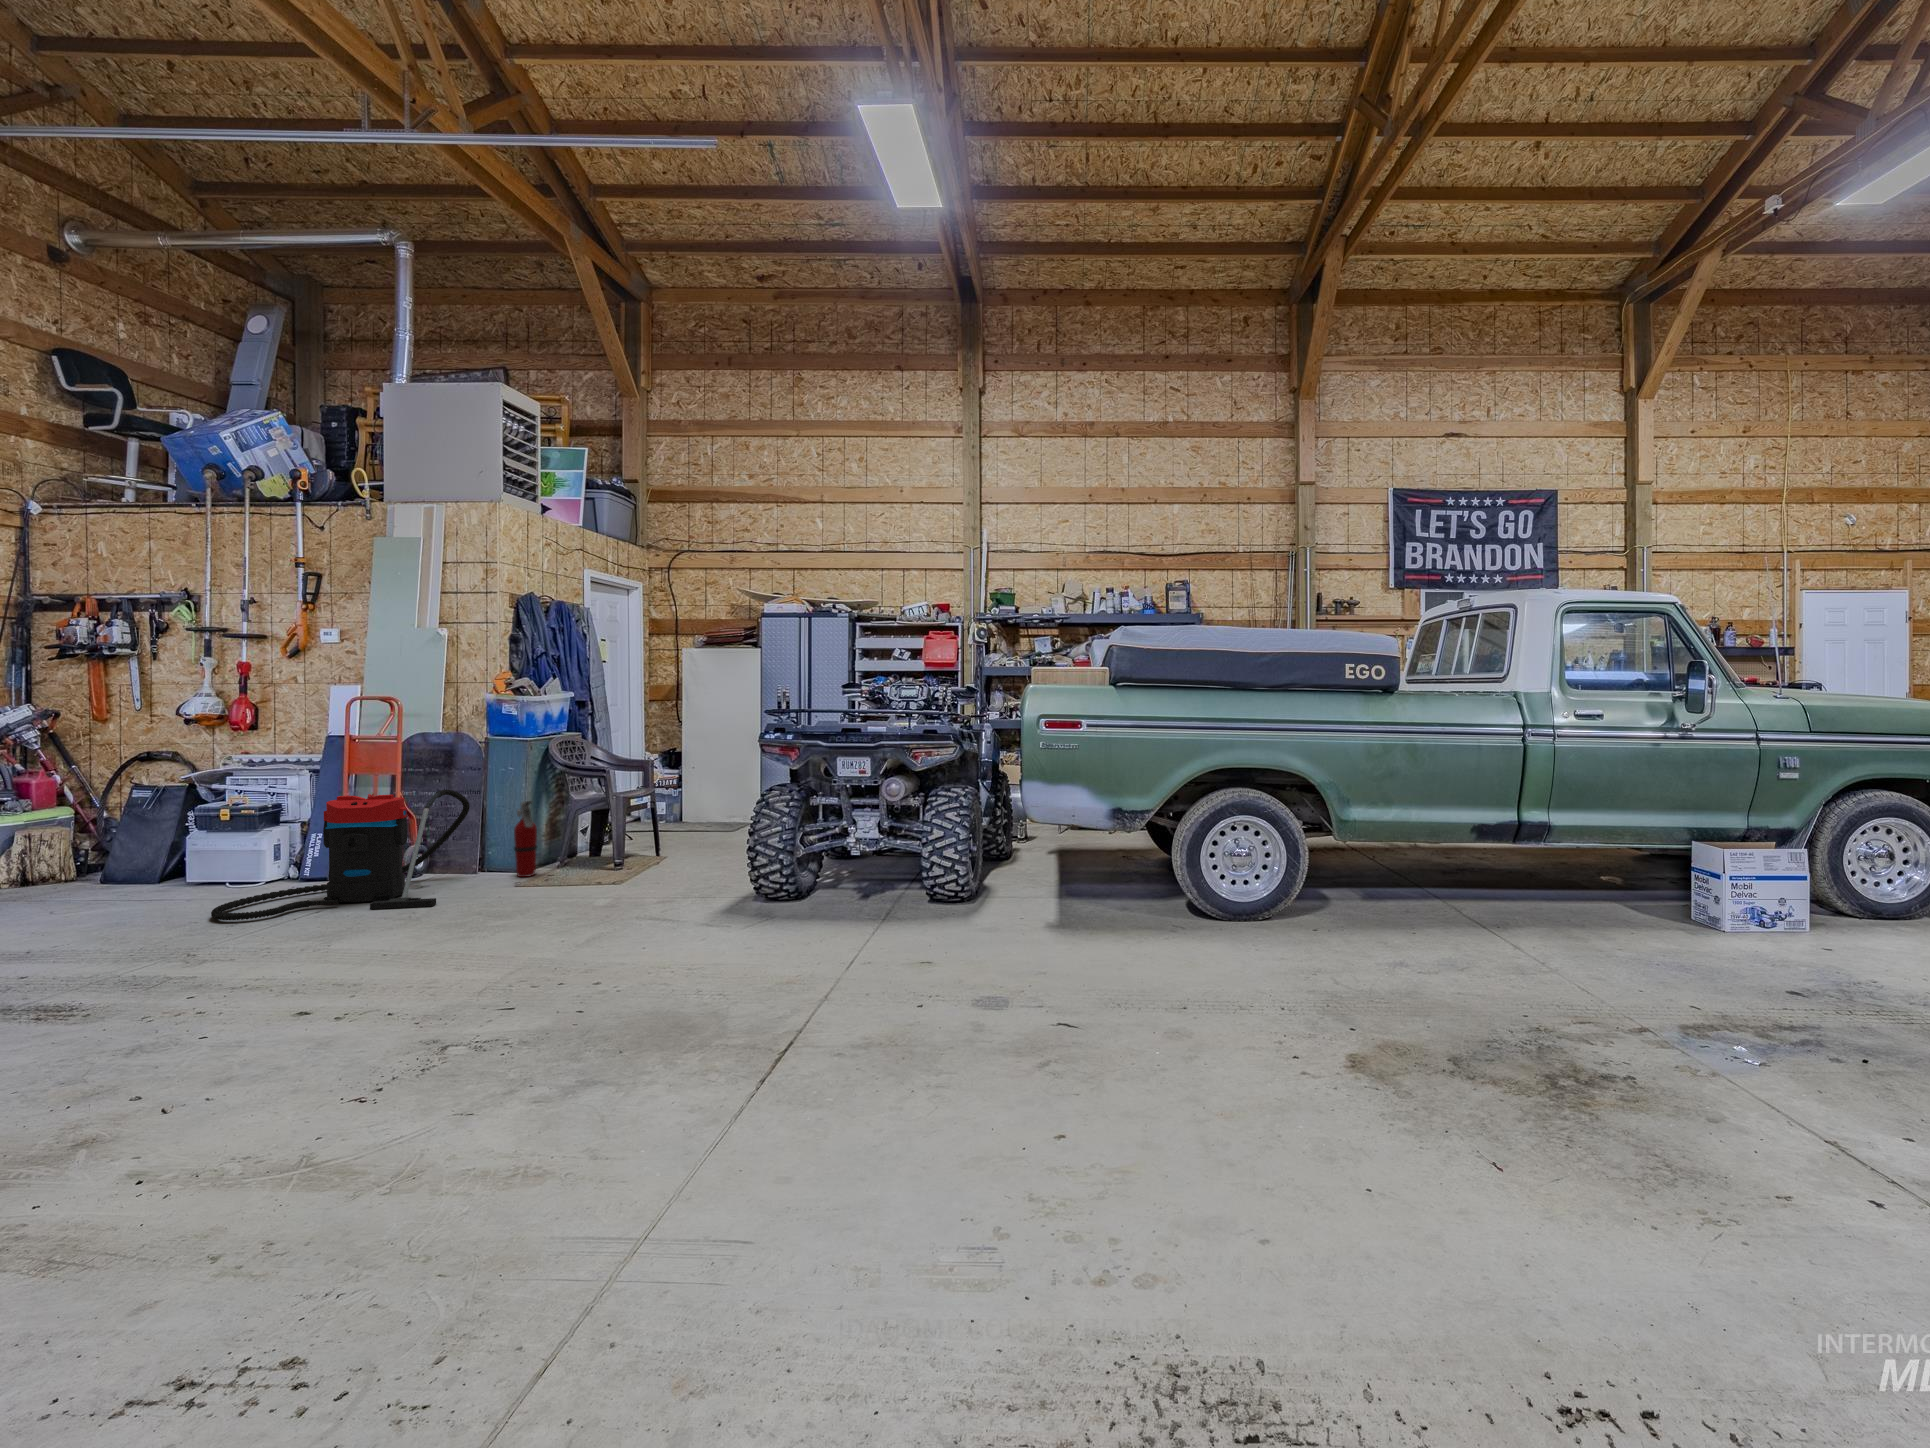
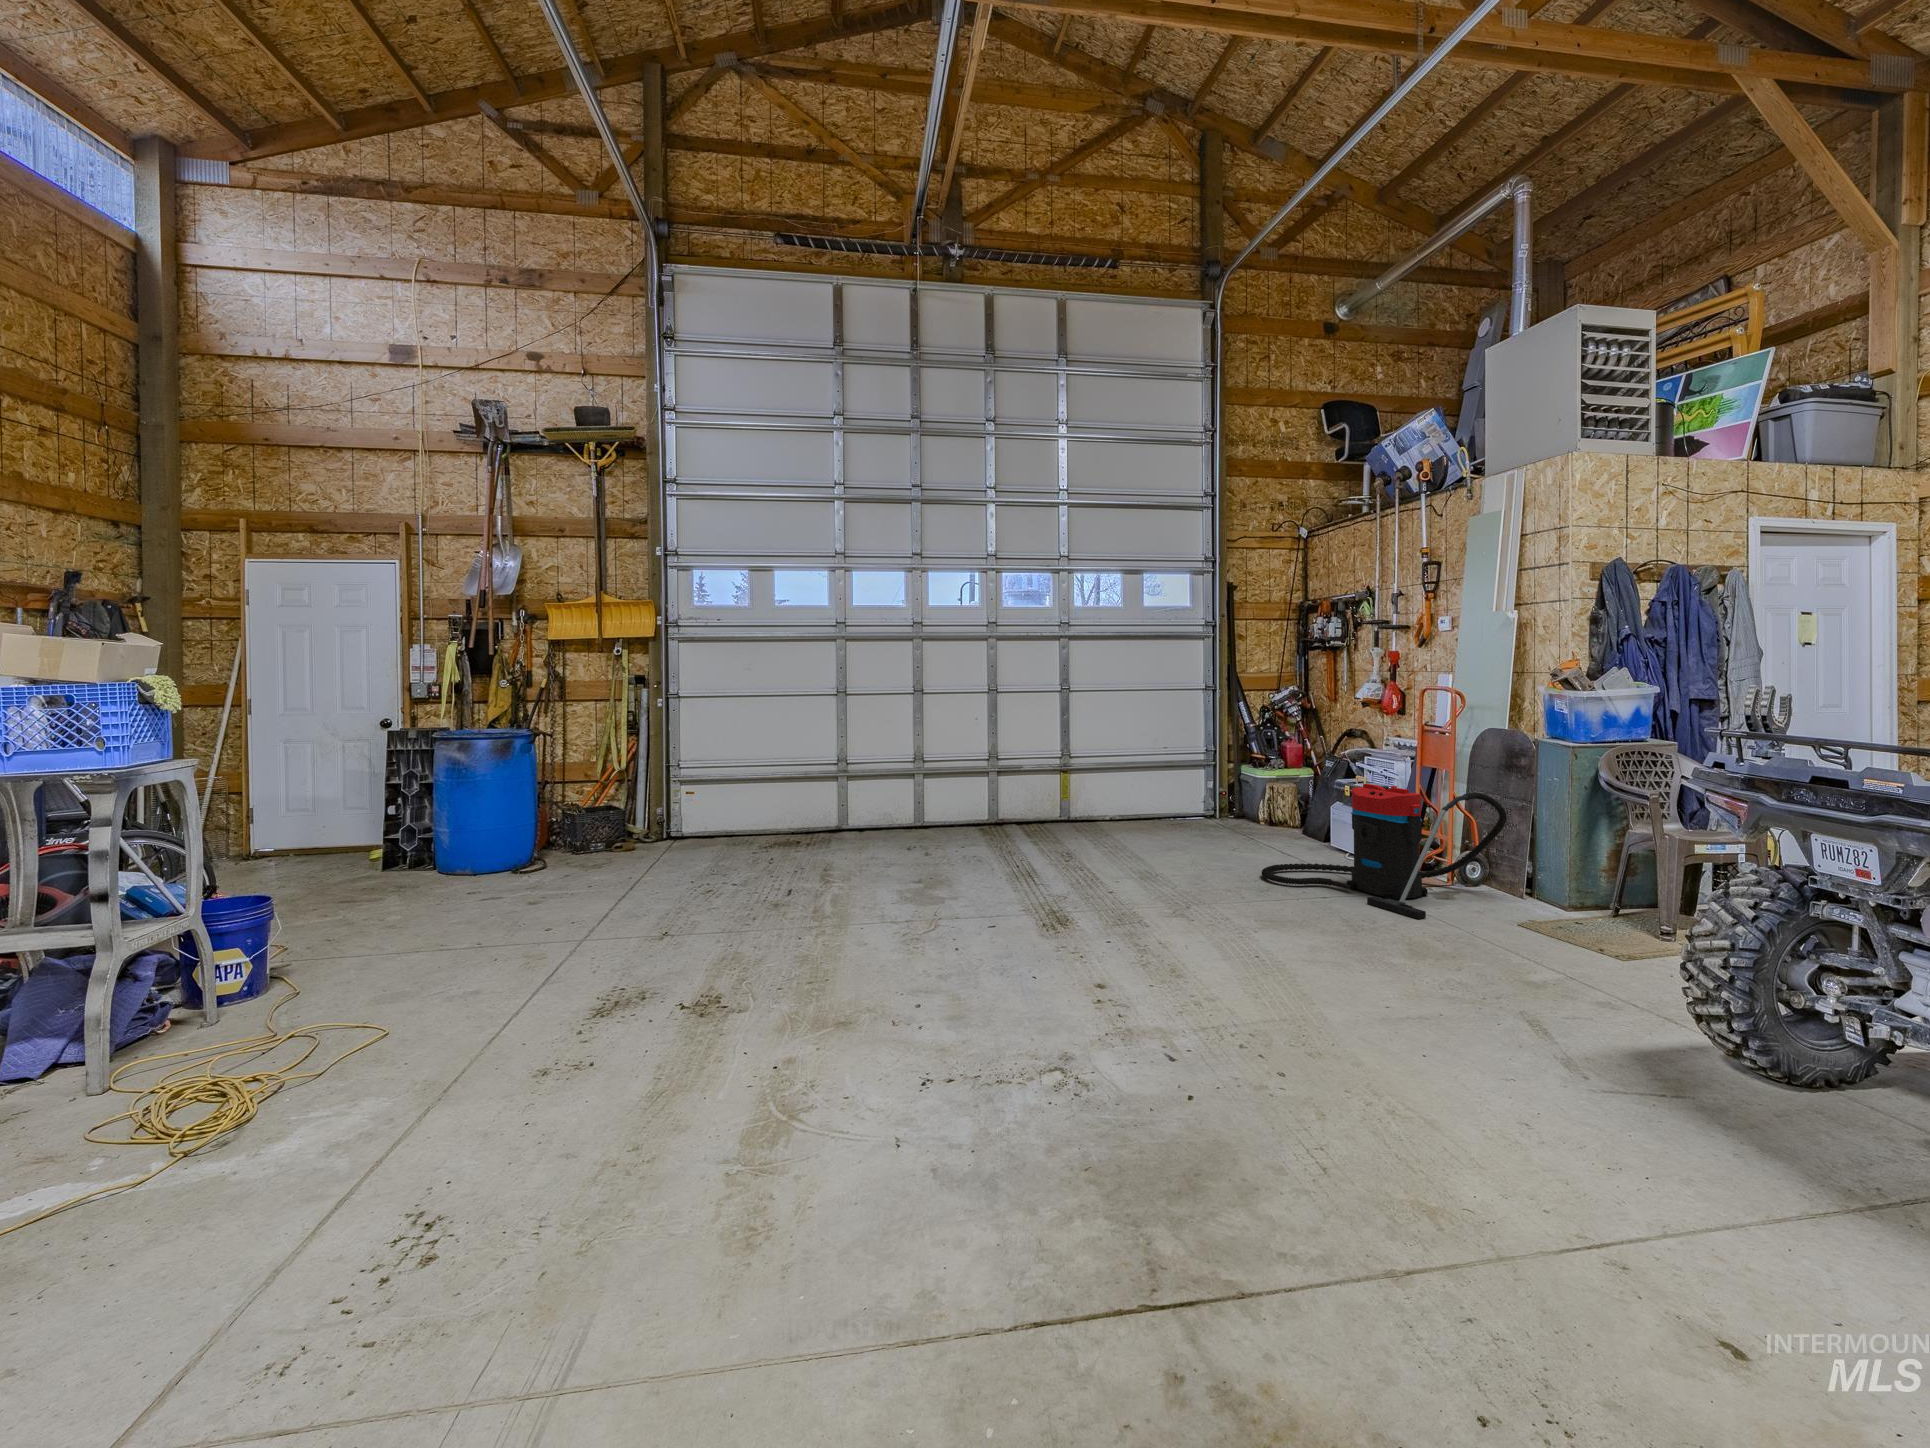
fire extinguisher: present [514,801,537,877] -> none [1551,822,1585,919]

